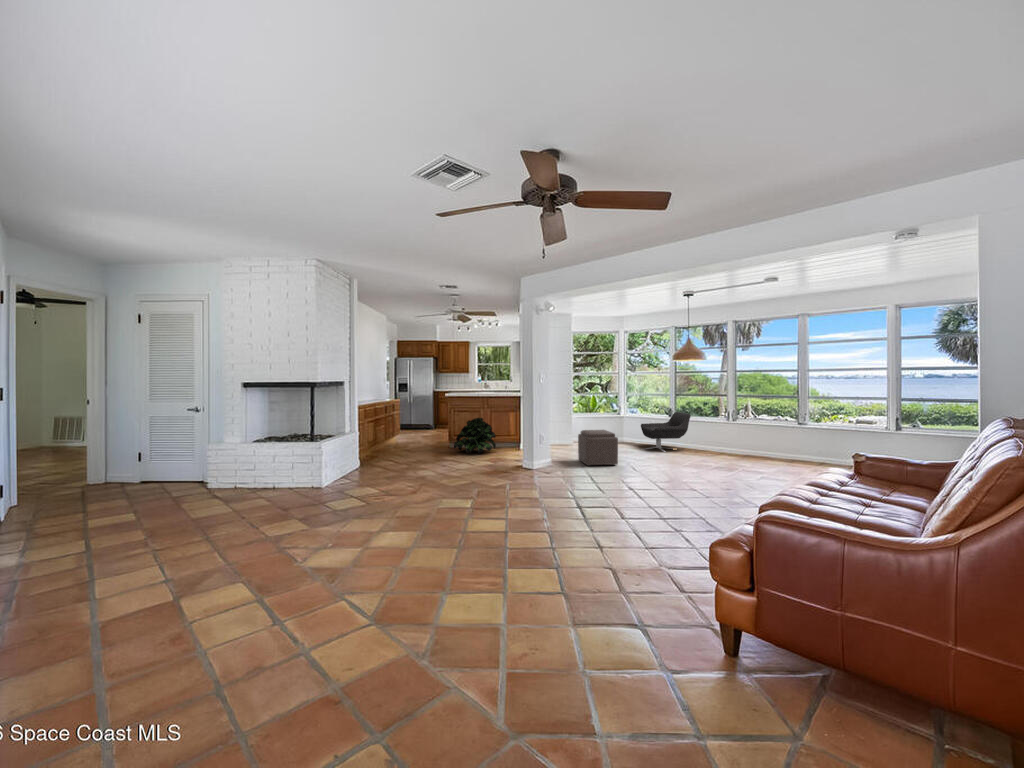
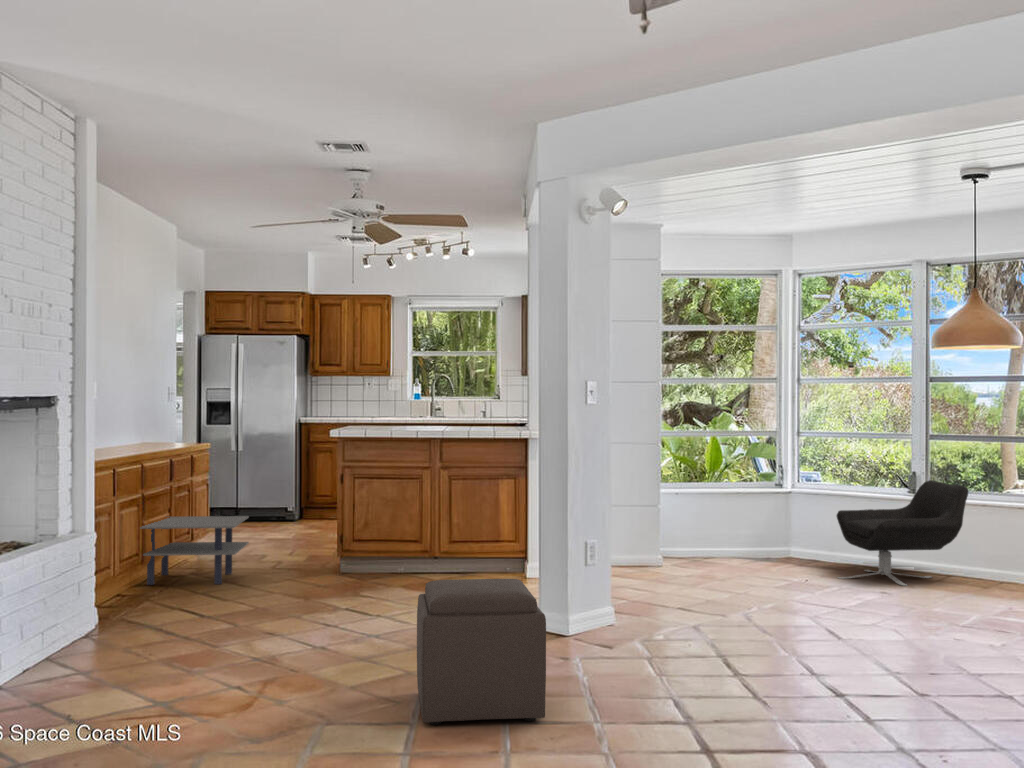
potted plant: present [454,418,496,453] -> none [350,493,462,590]
side table: none [368,427,415,452] -> present [140,516,249,585]
ottoman: present [578,430,618,466] -> present [417,579,546,725]

